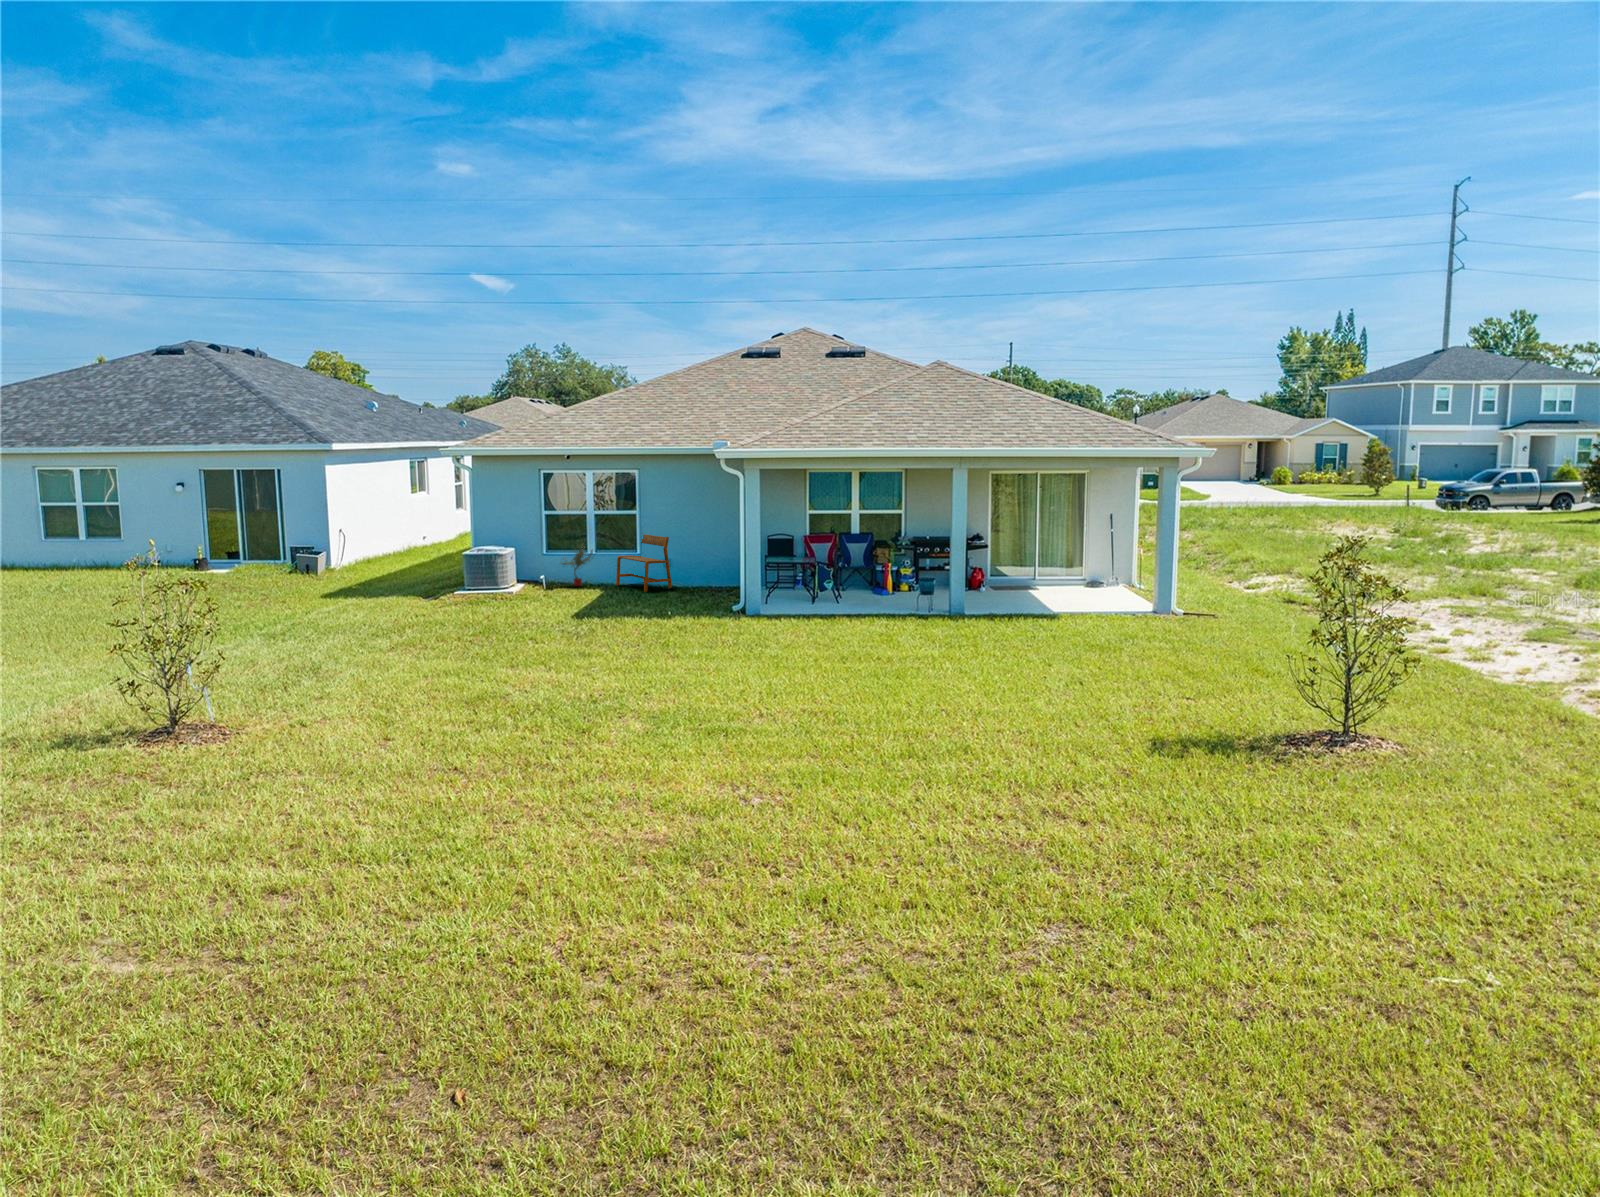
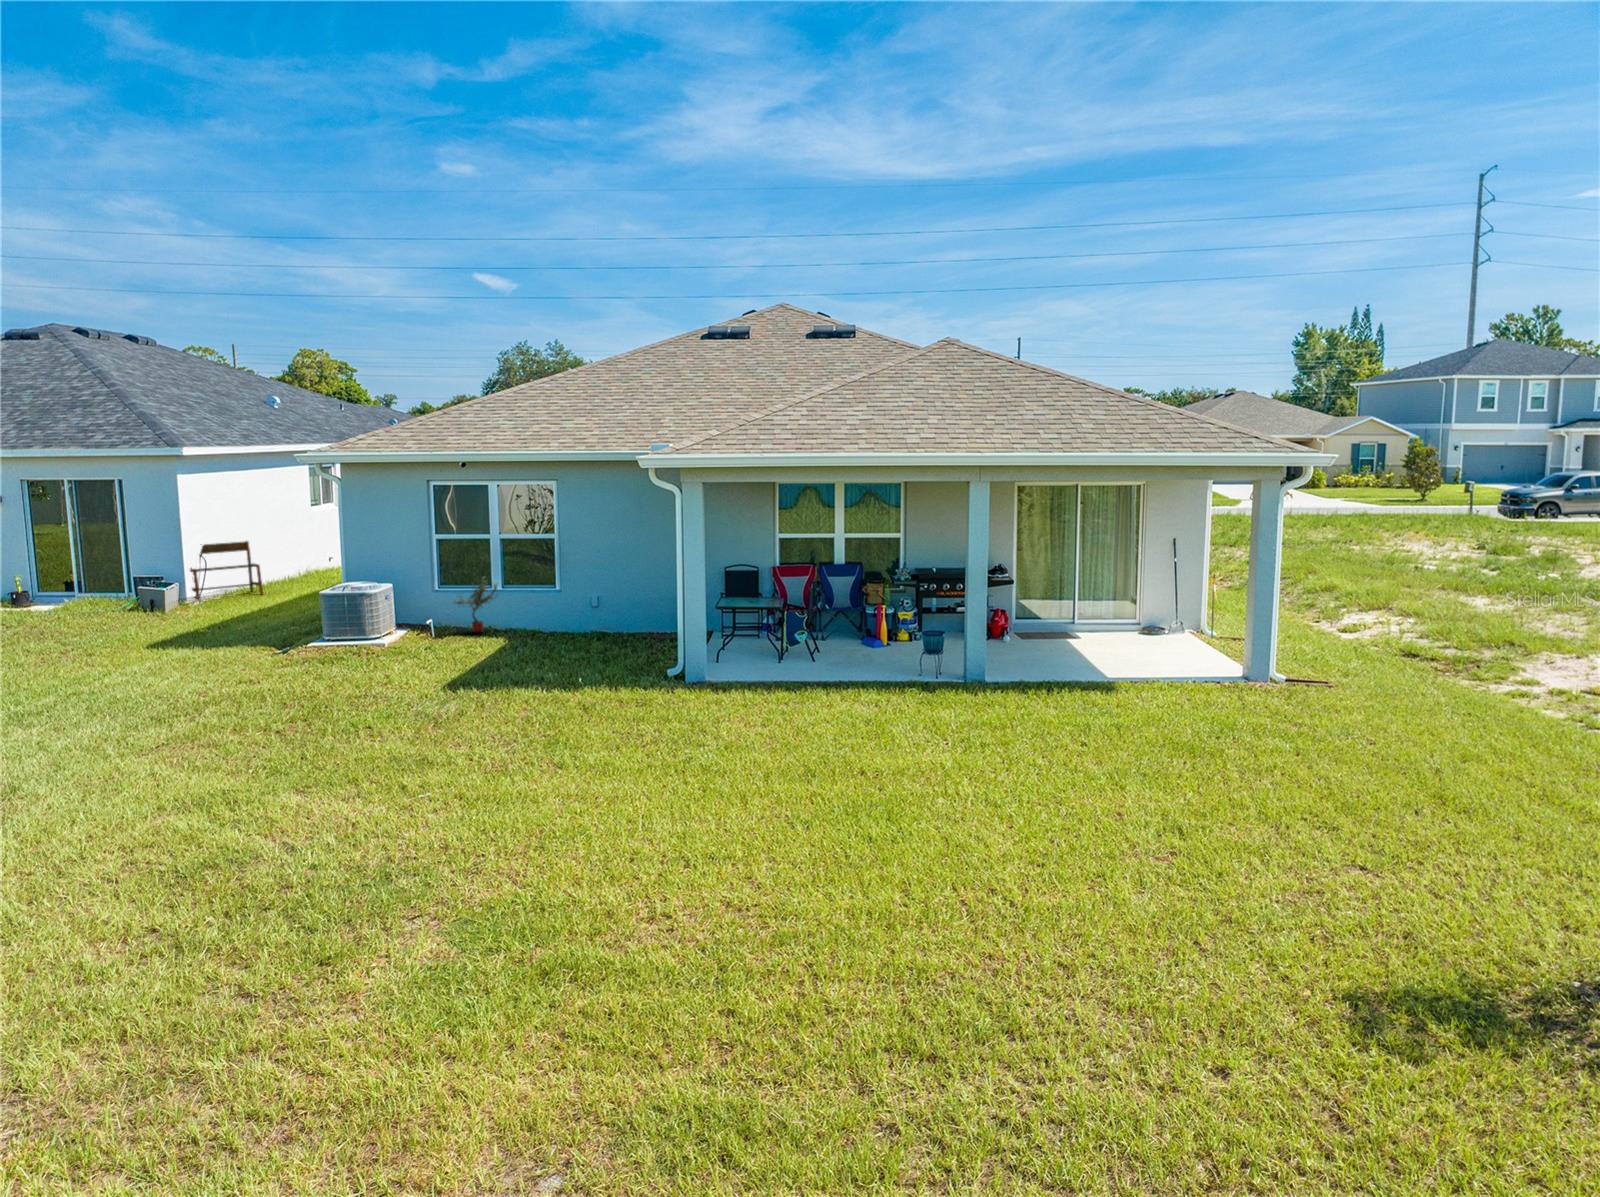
bench: present [616,534,672,592] -> present [190,541,263,602]

